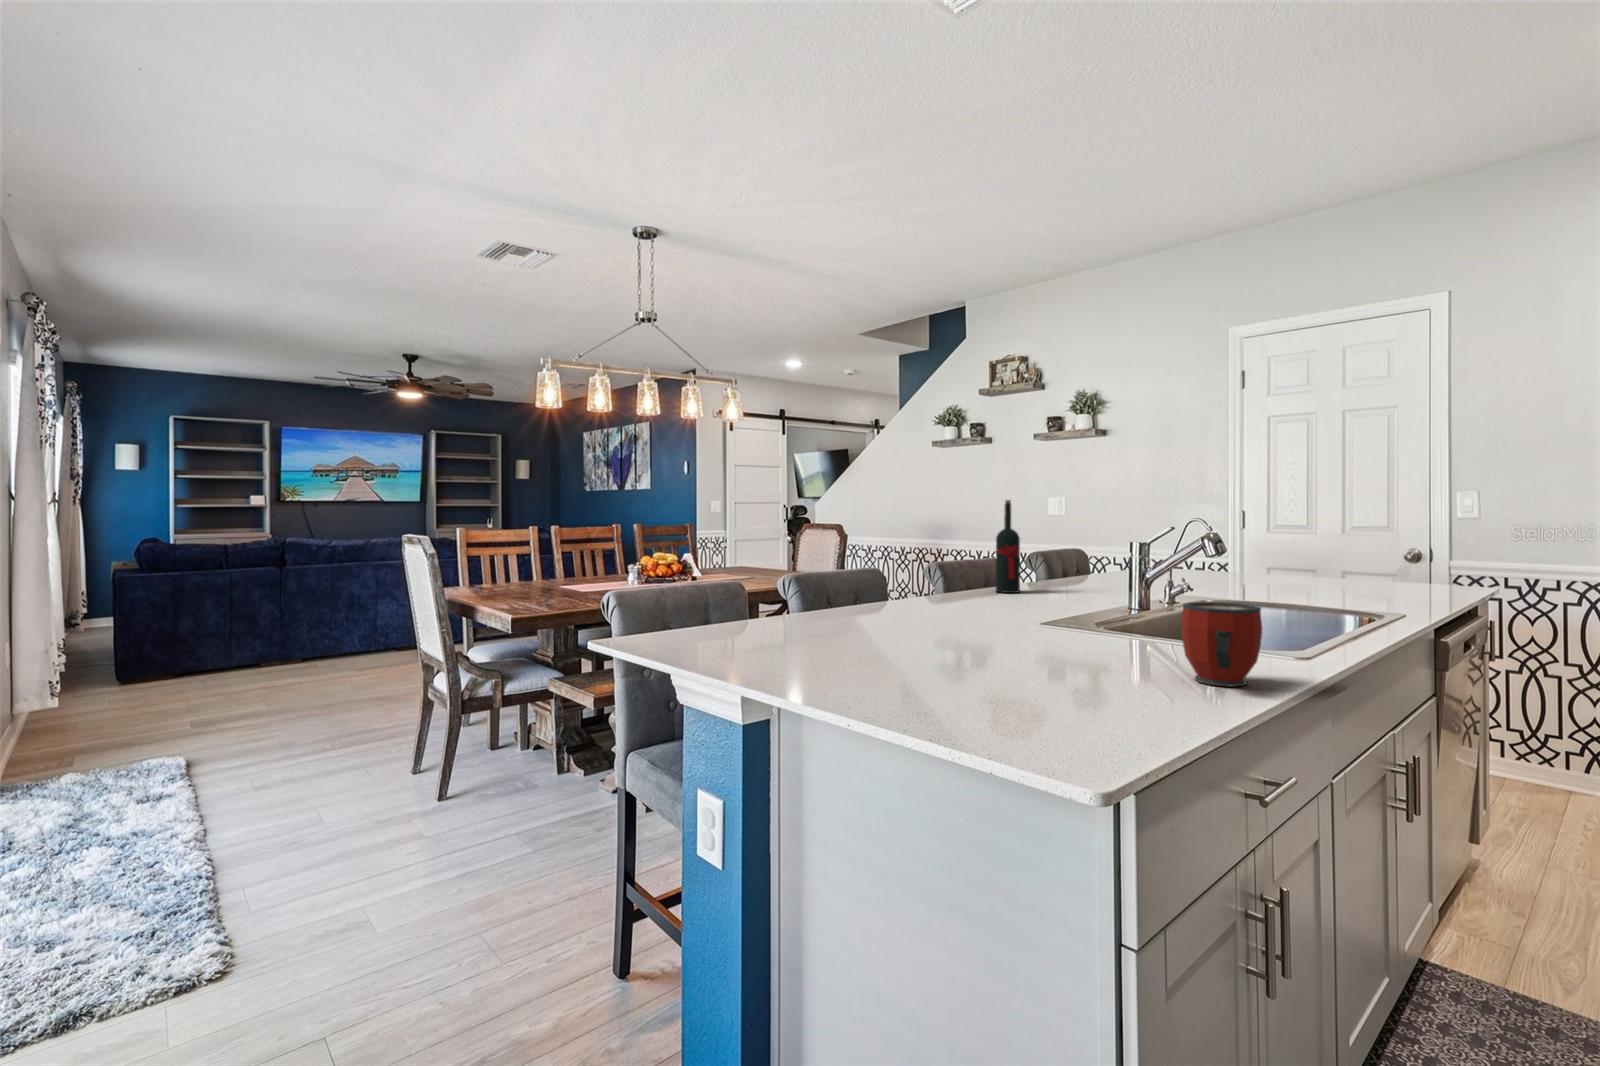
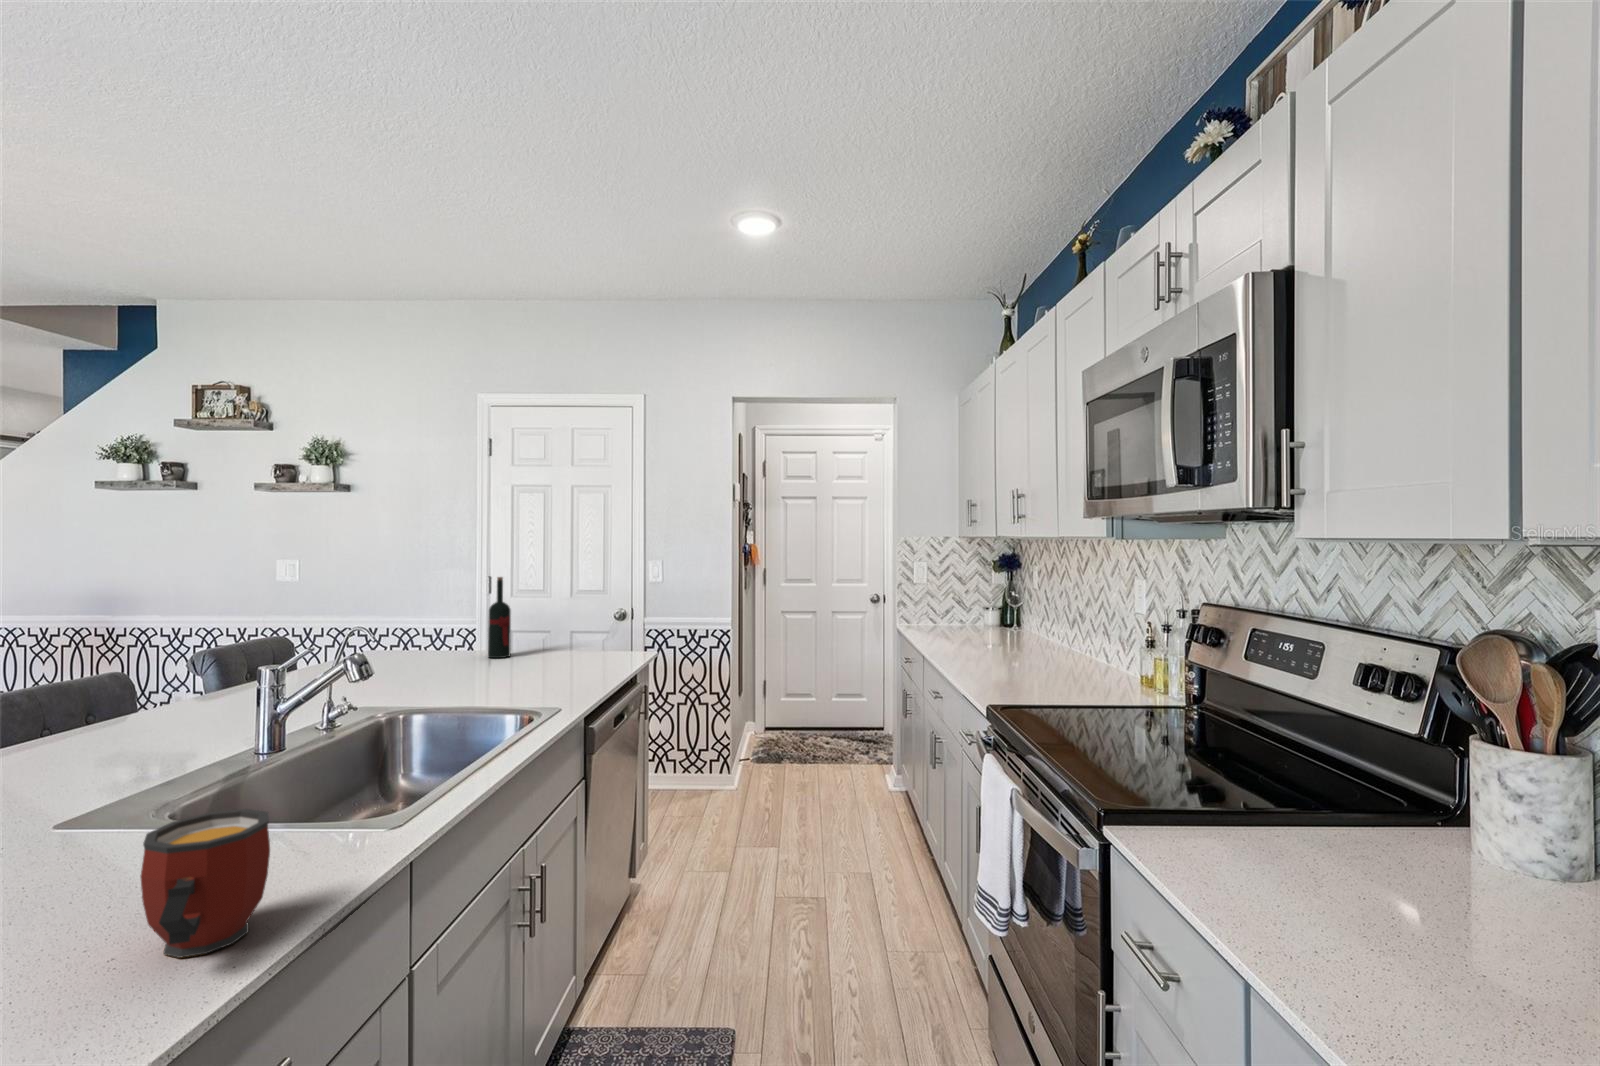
wine bottle: present [996,500,1020,593] -> present [488,577,511,658]

